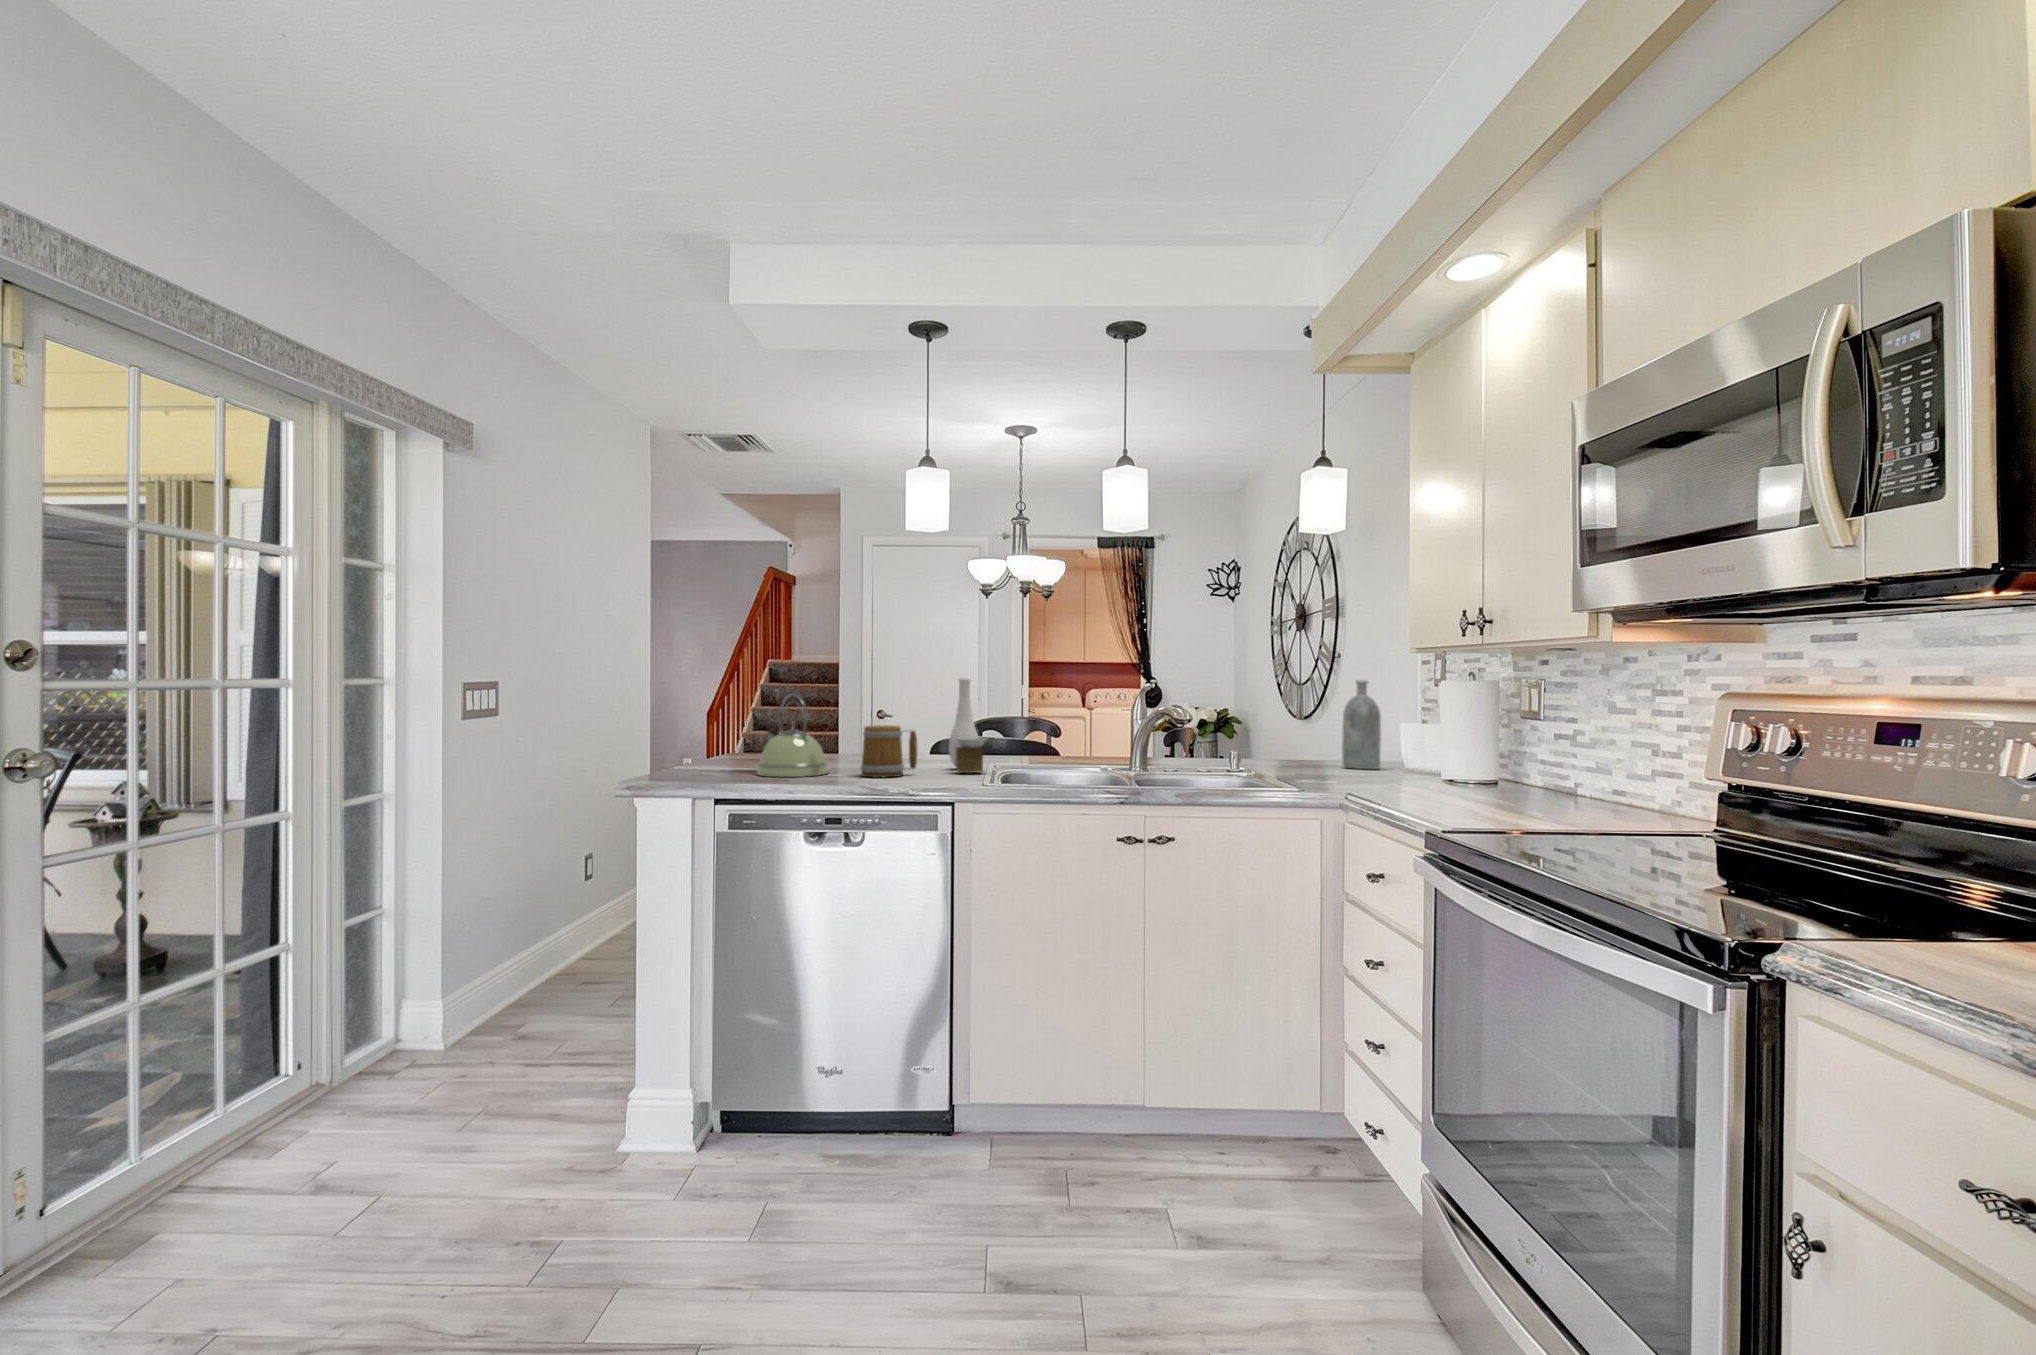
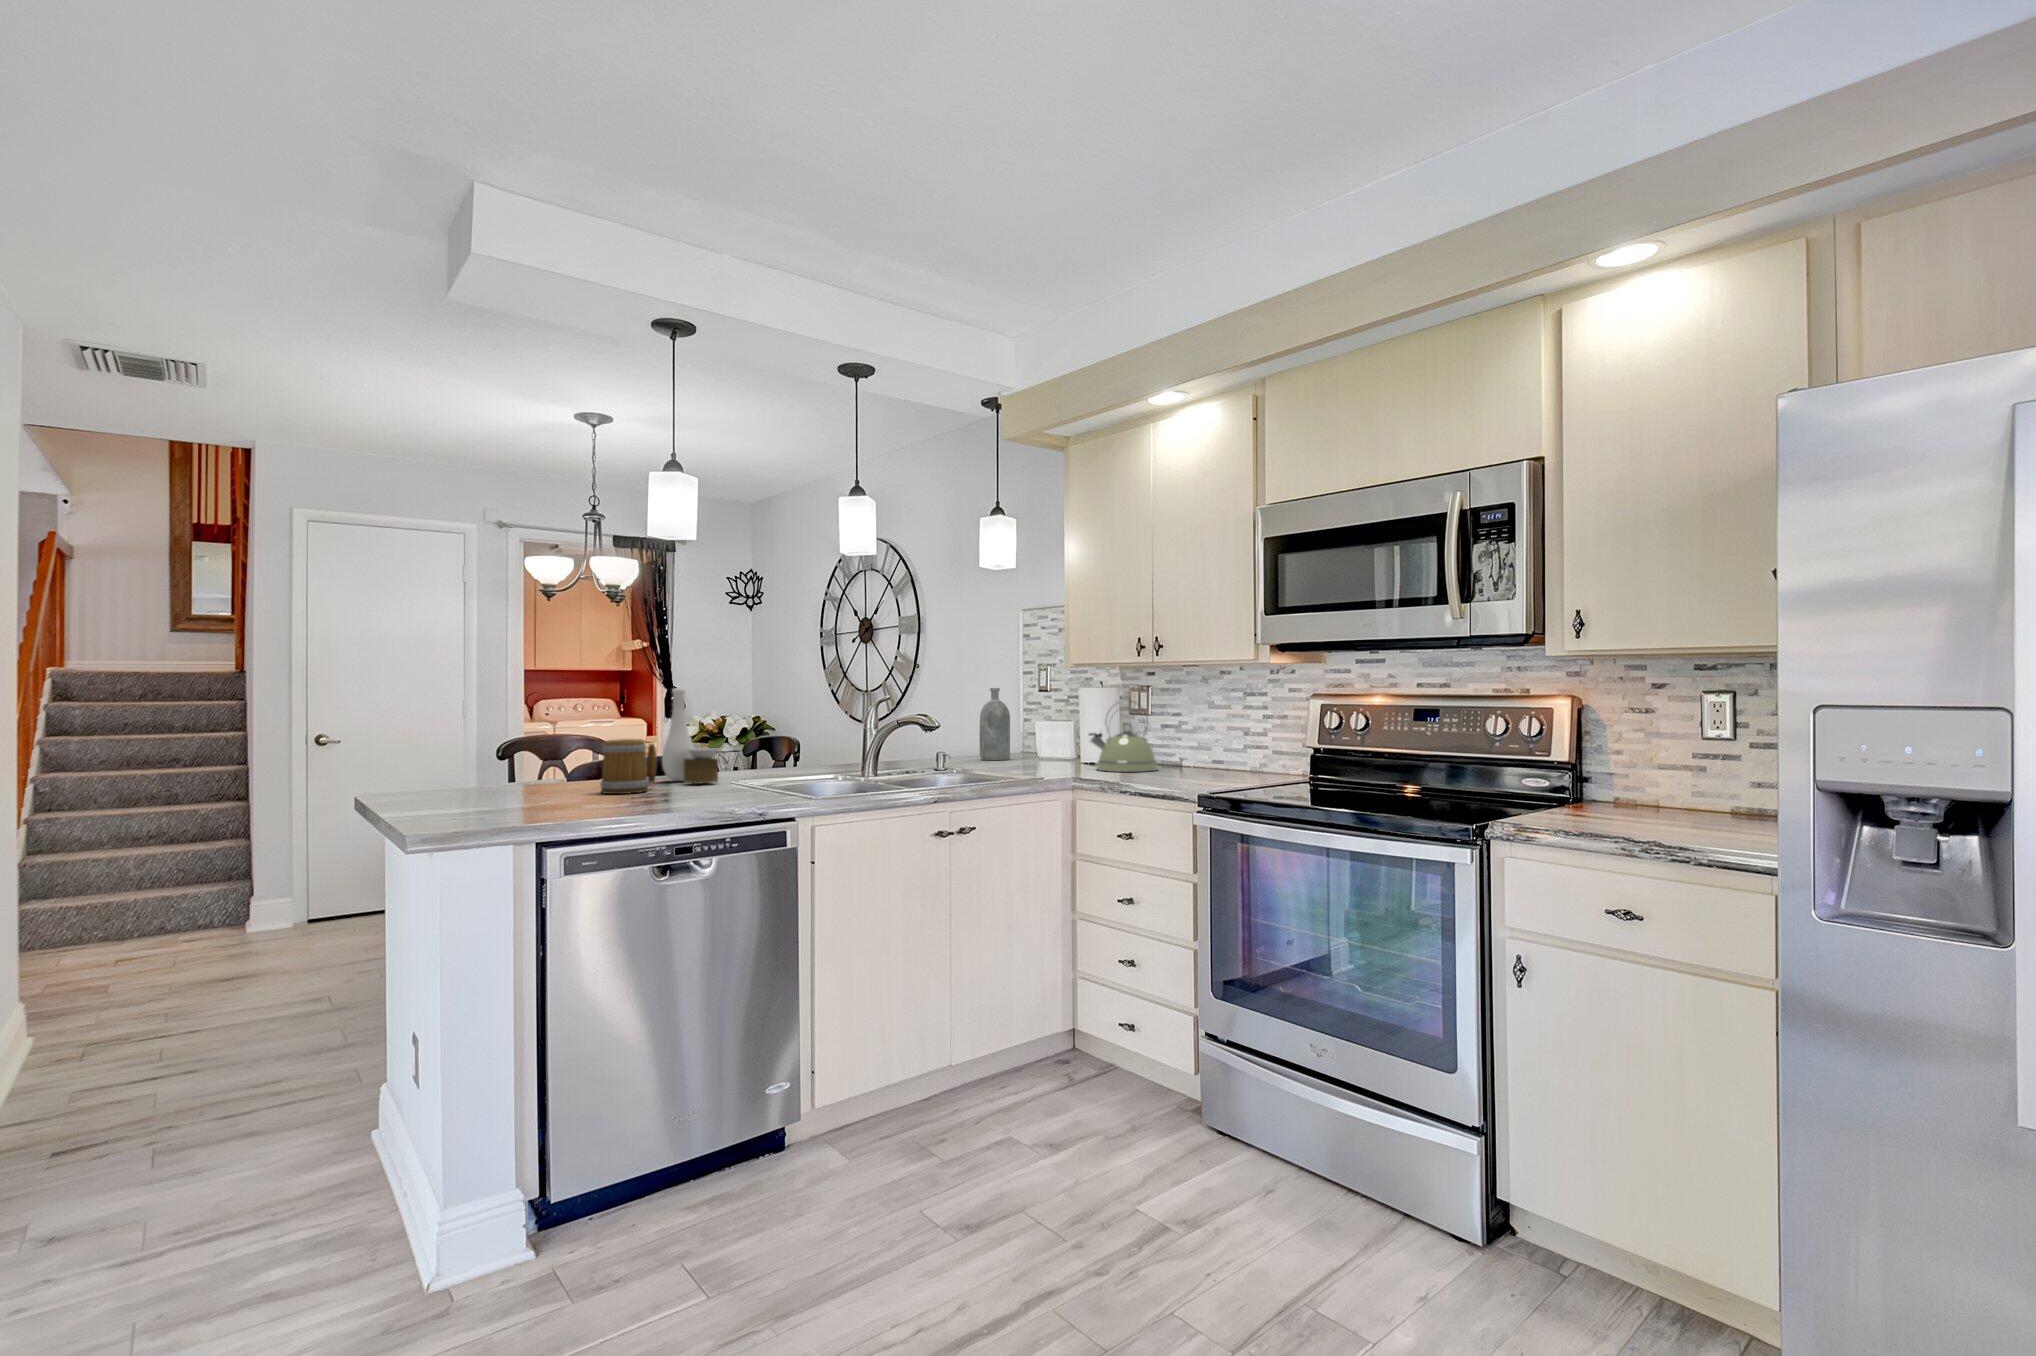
kettle: present [757,693,828,777] -> present [1089,705,1157,772]

